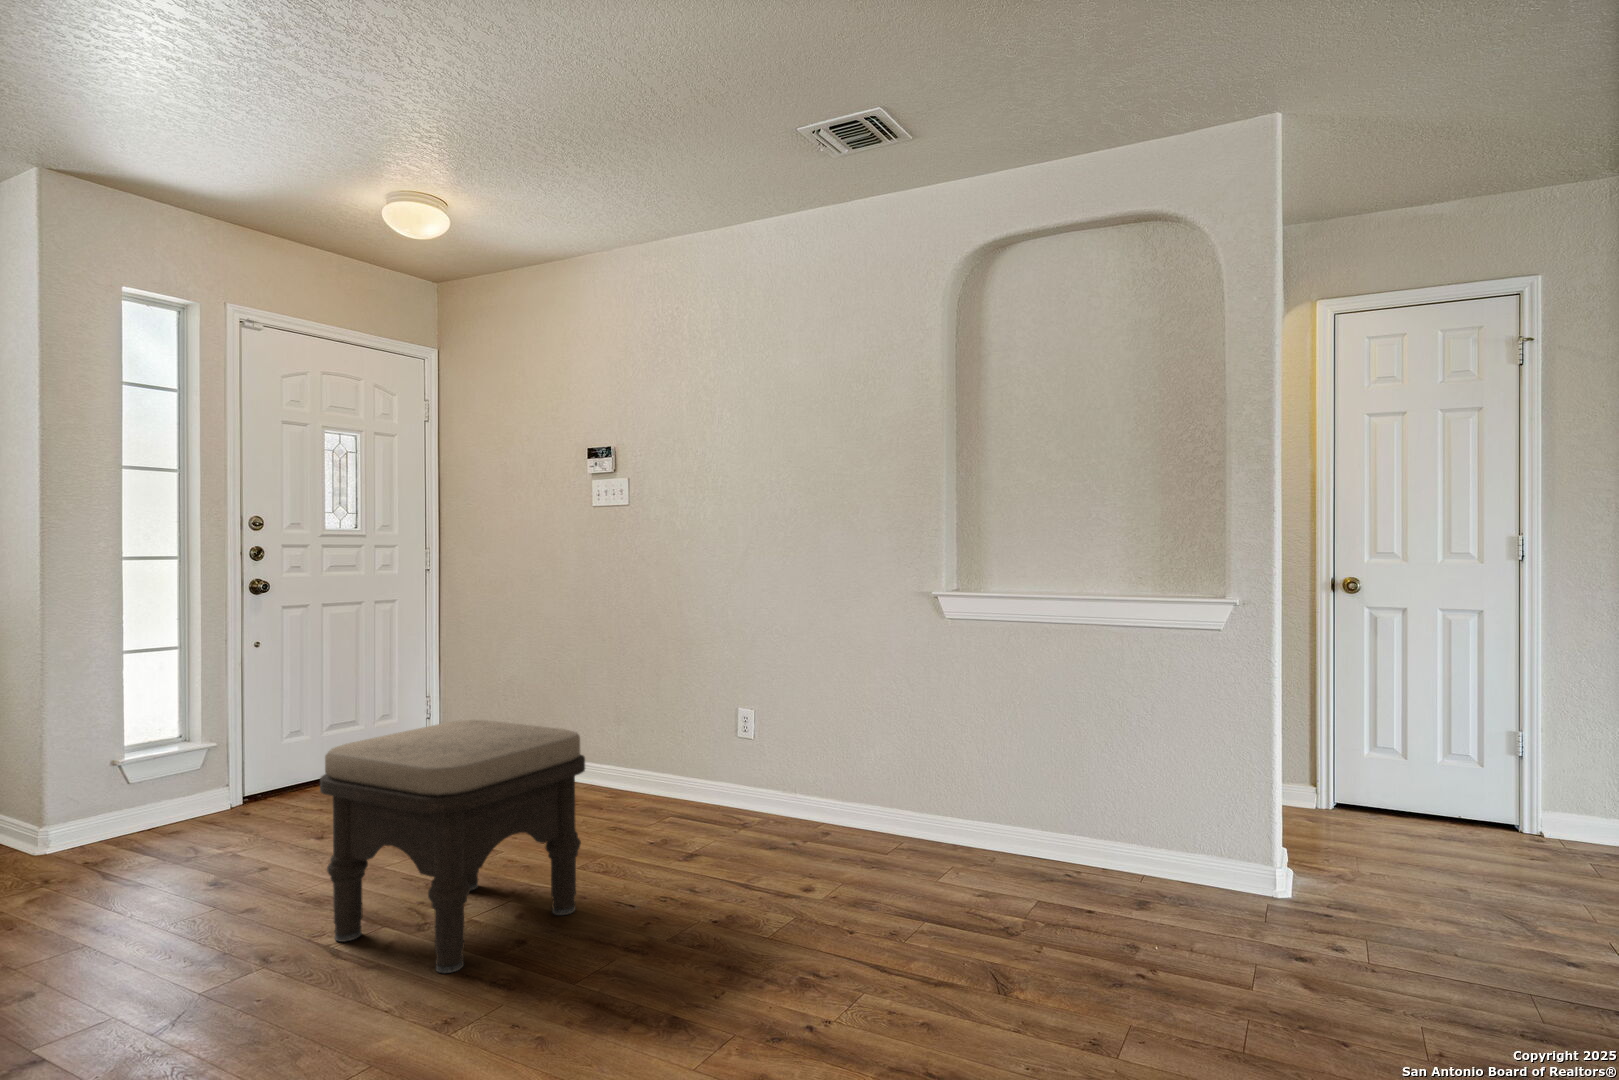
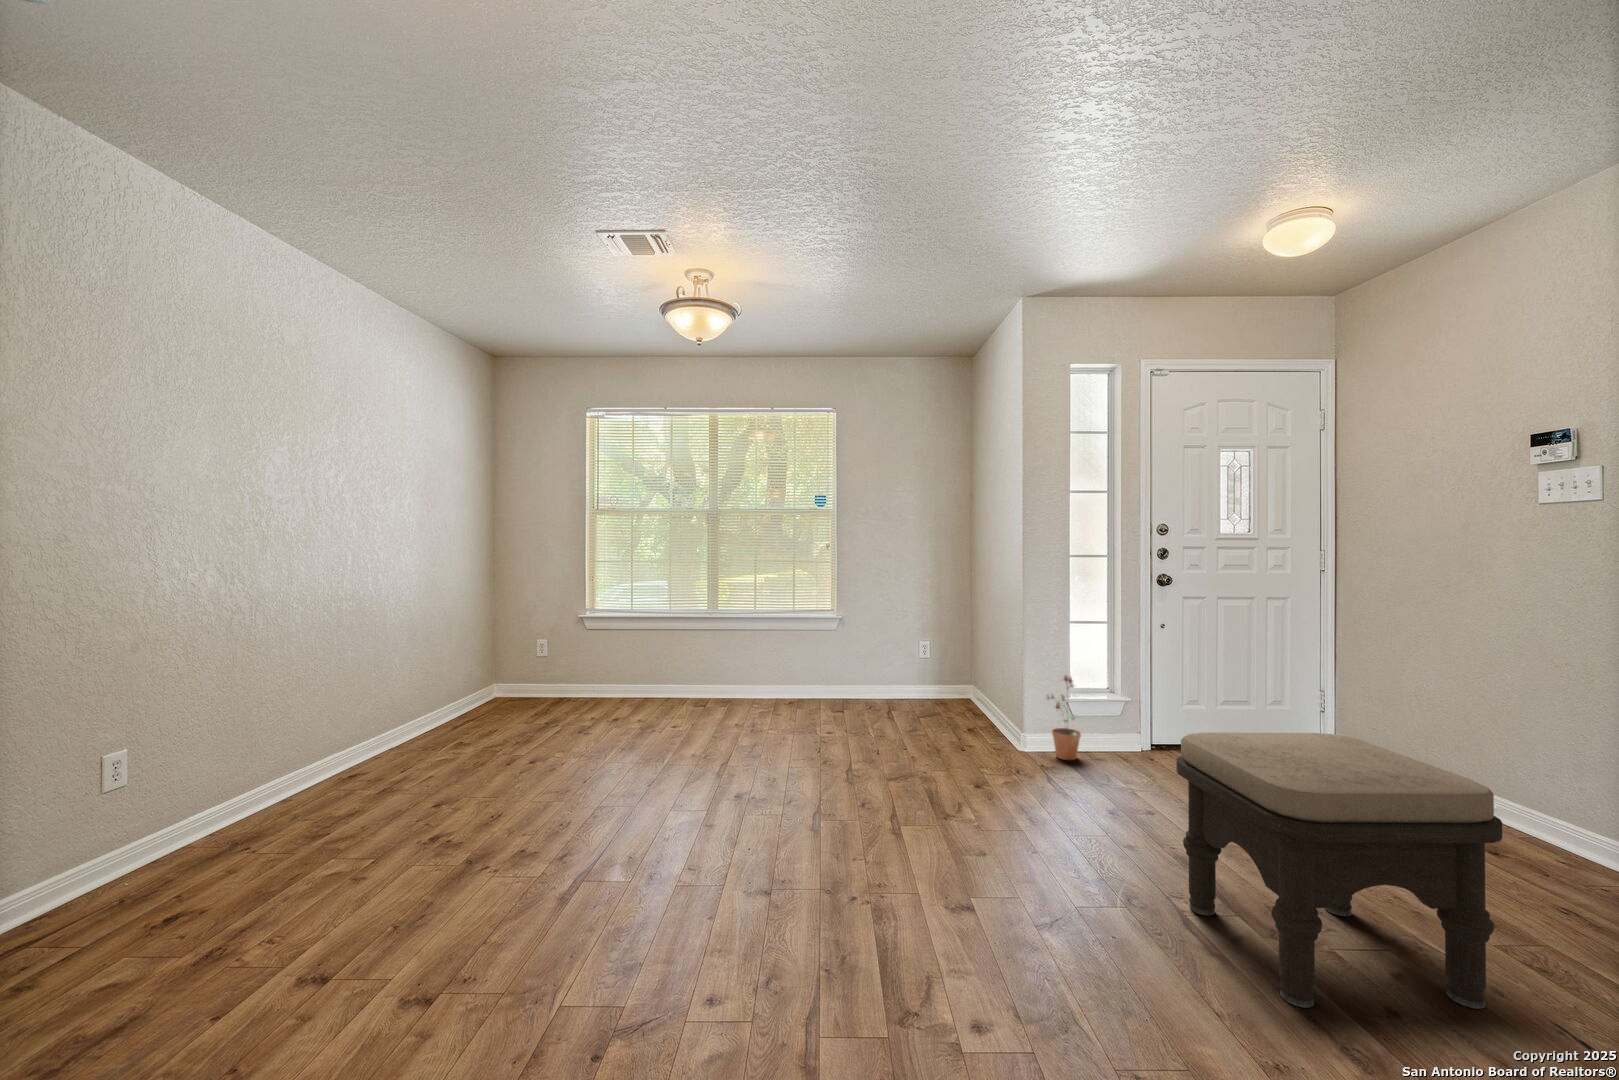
potted plant: none [85,728,147,848] -> present [1047,676,1081,760]

